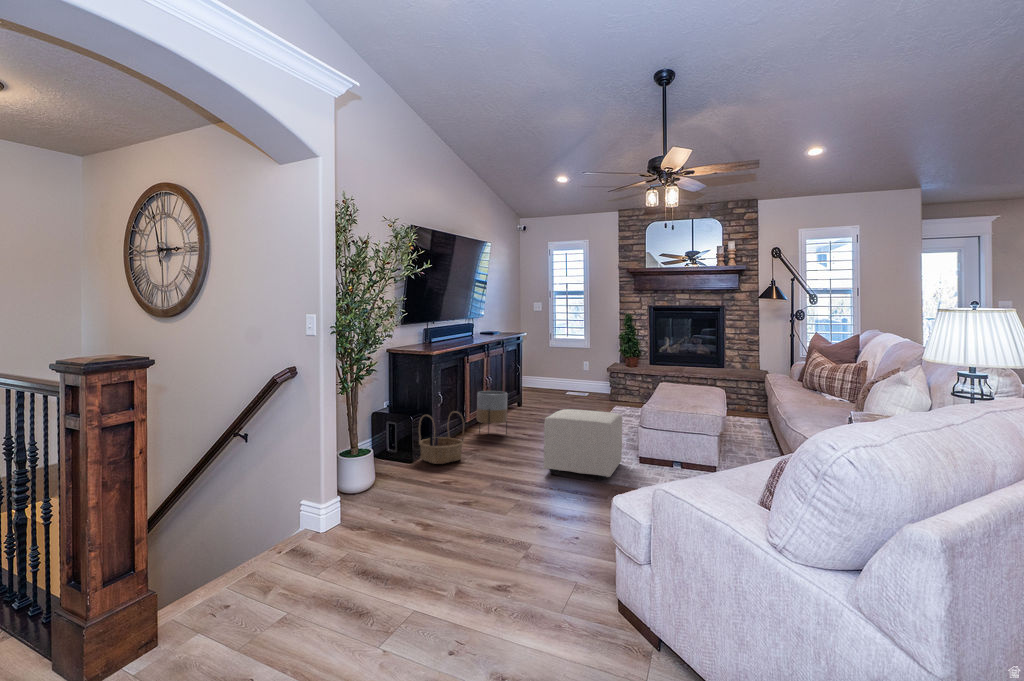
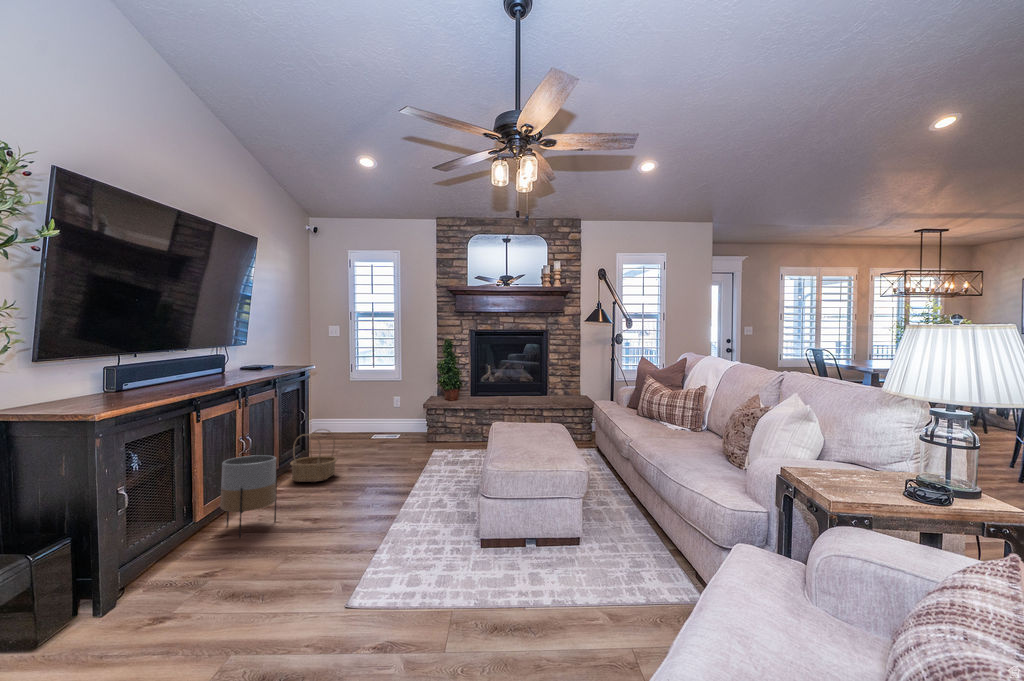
ottoman: present [543,409,622,479] -> none [328,481,454,600]
basket: present [419,411,464,464] -> present [290,429,337,482]

